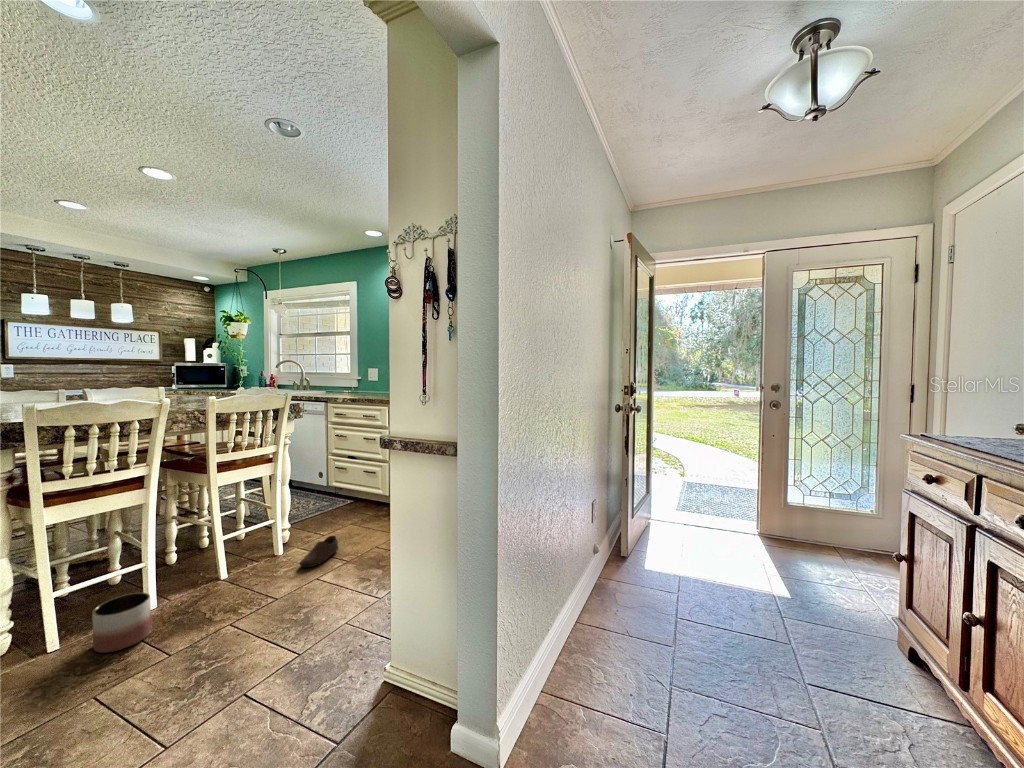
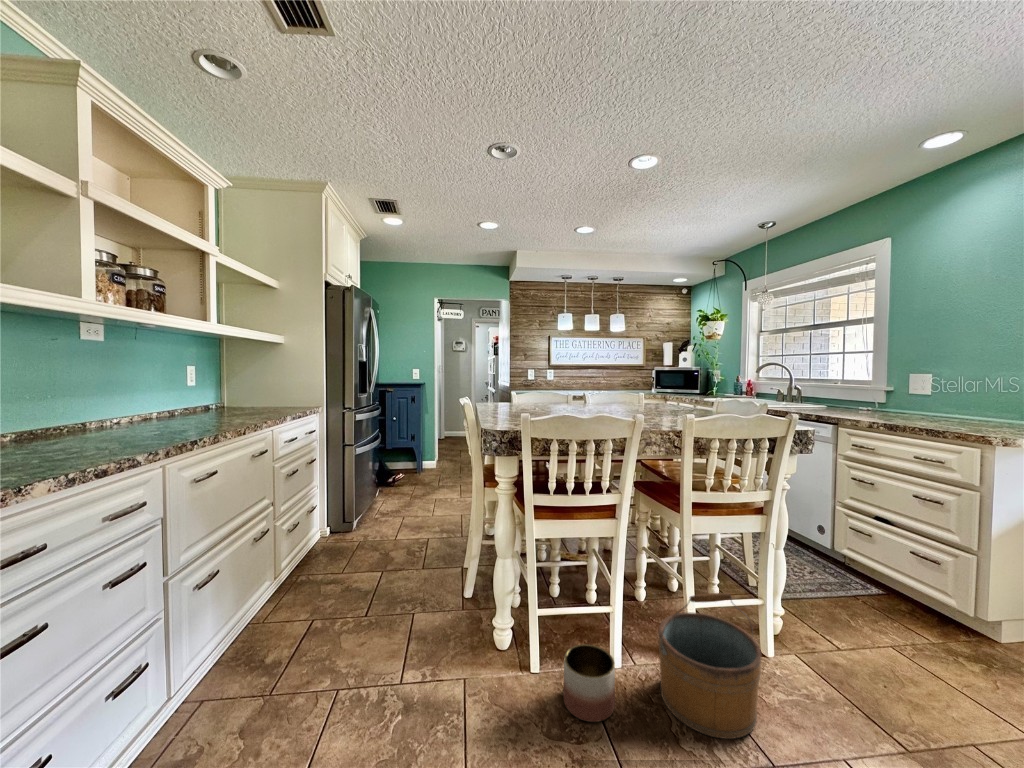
bucket: none [191,513,269,611] -> present [659,593,761,739]
shoe: present [300,536,338,567] -> none [806,670,878,722]

